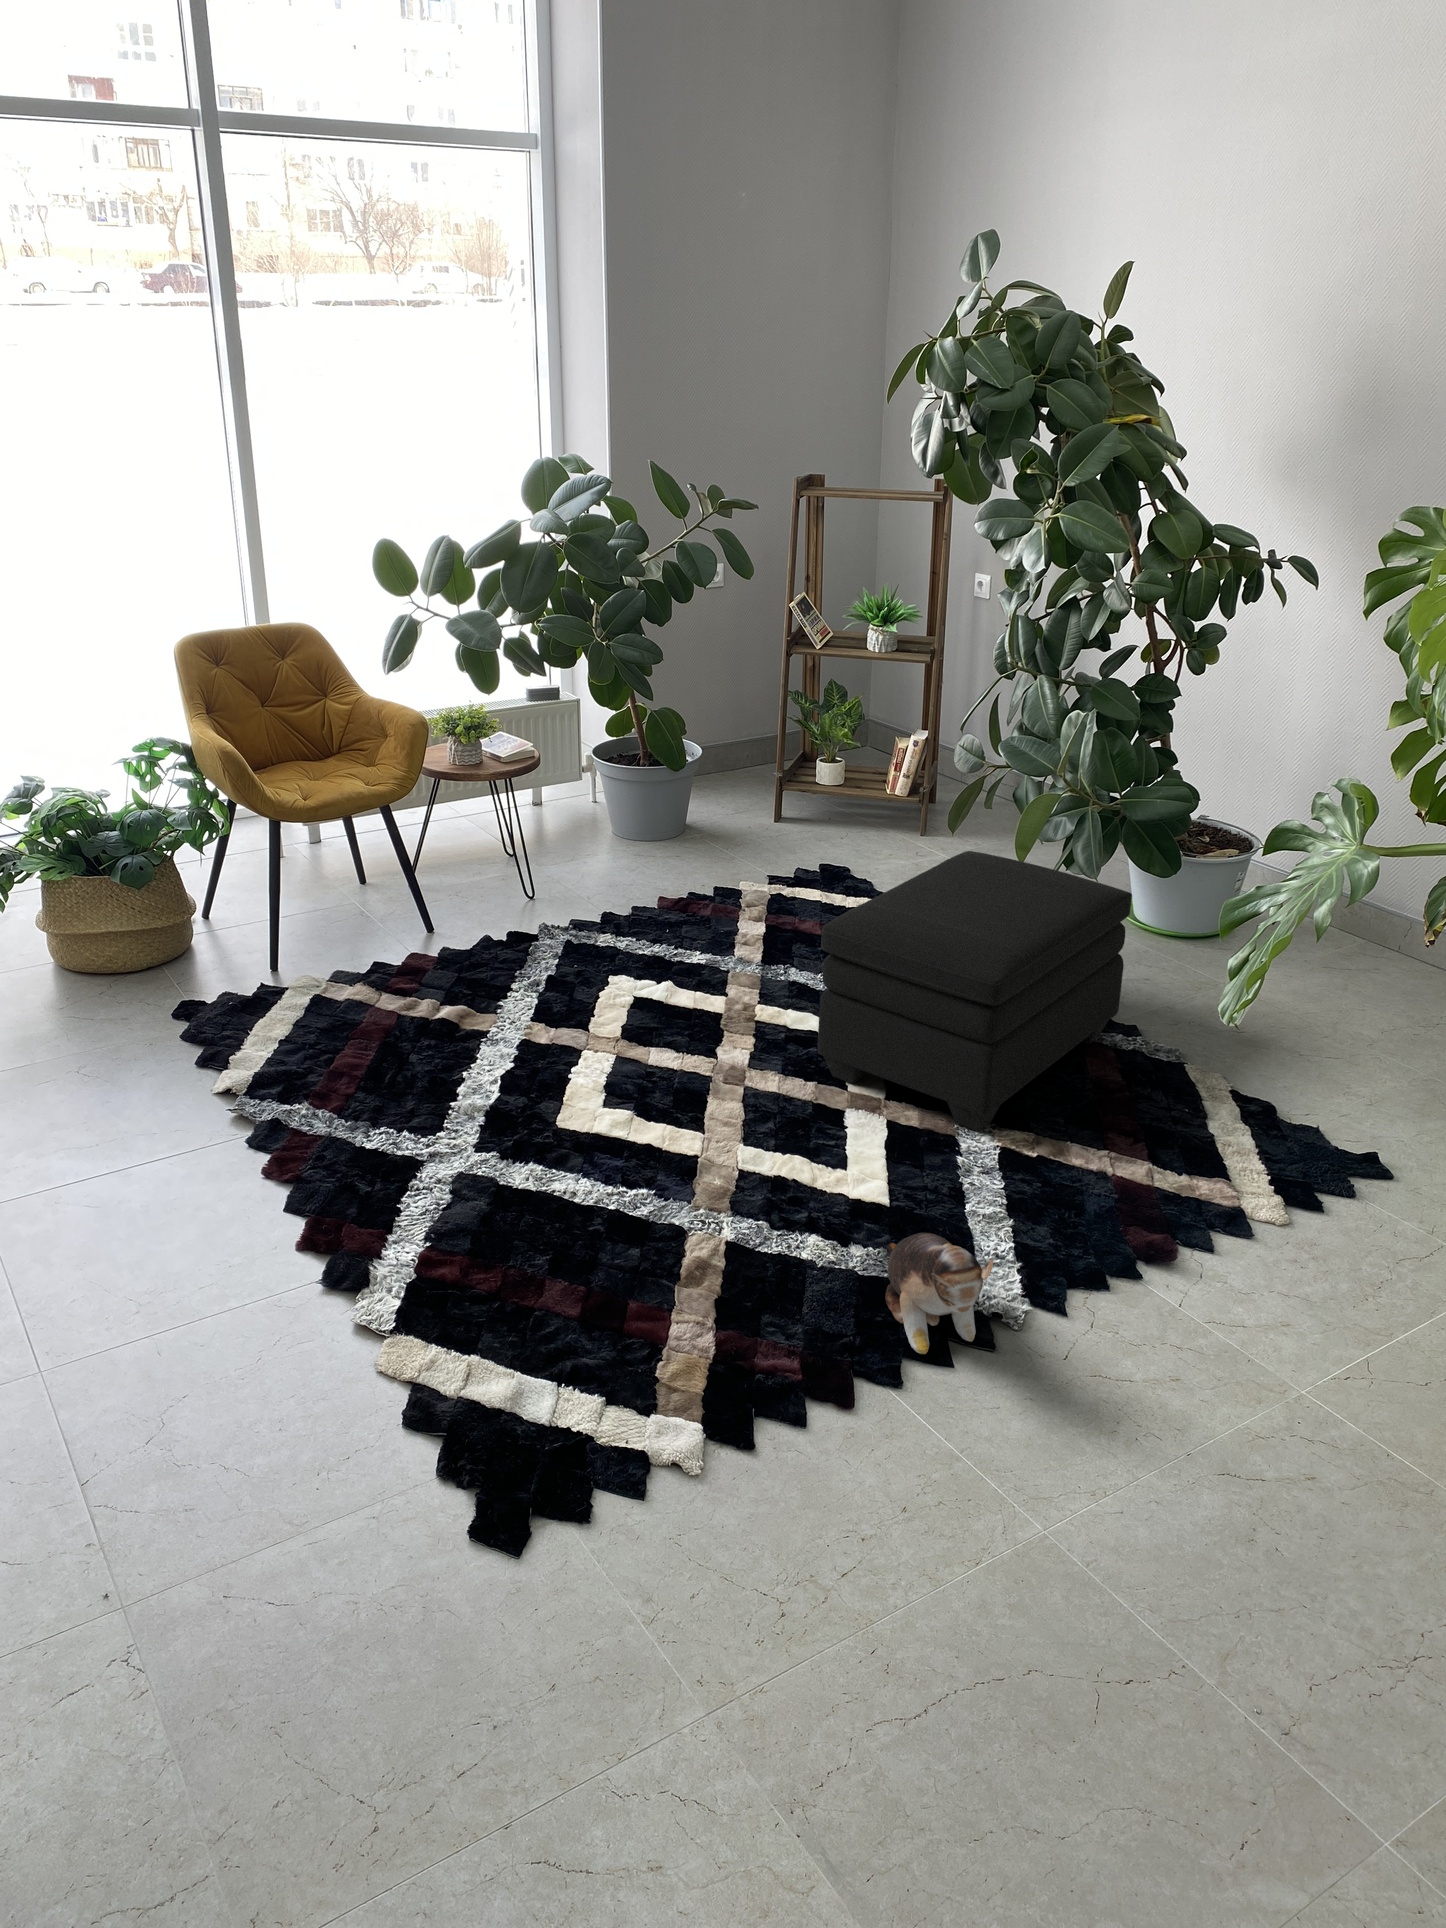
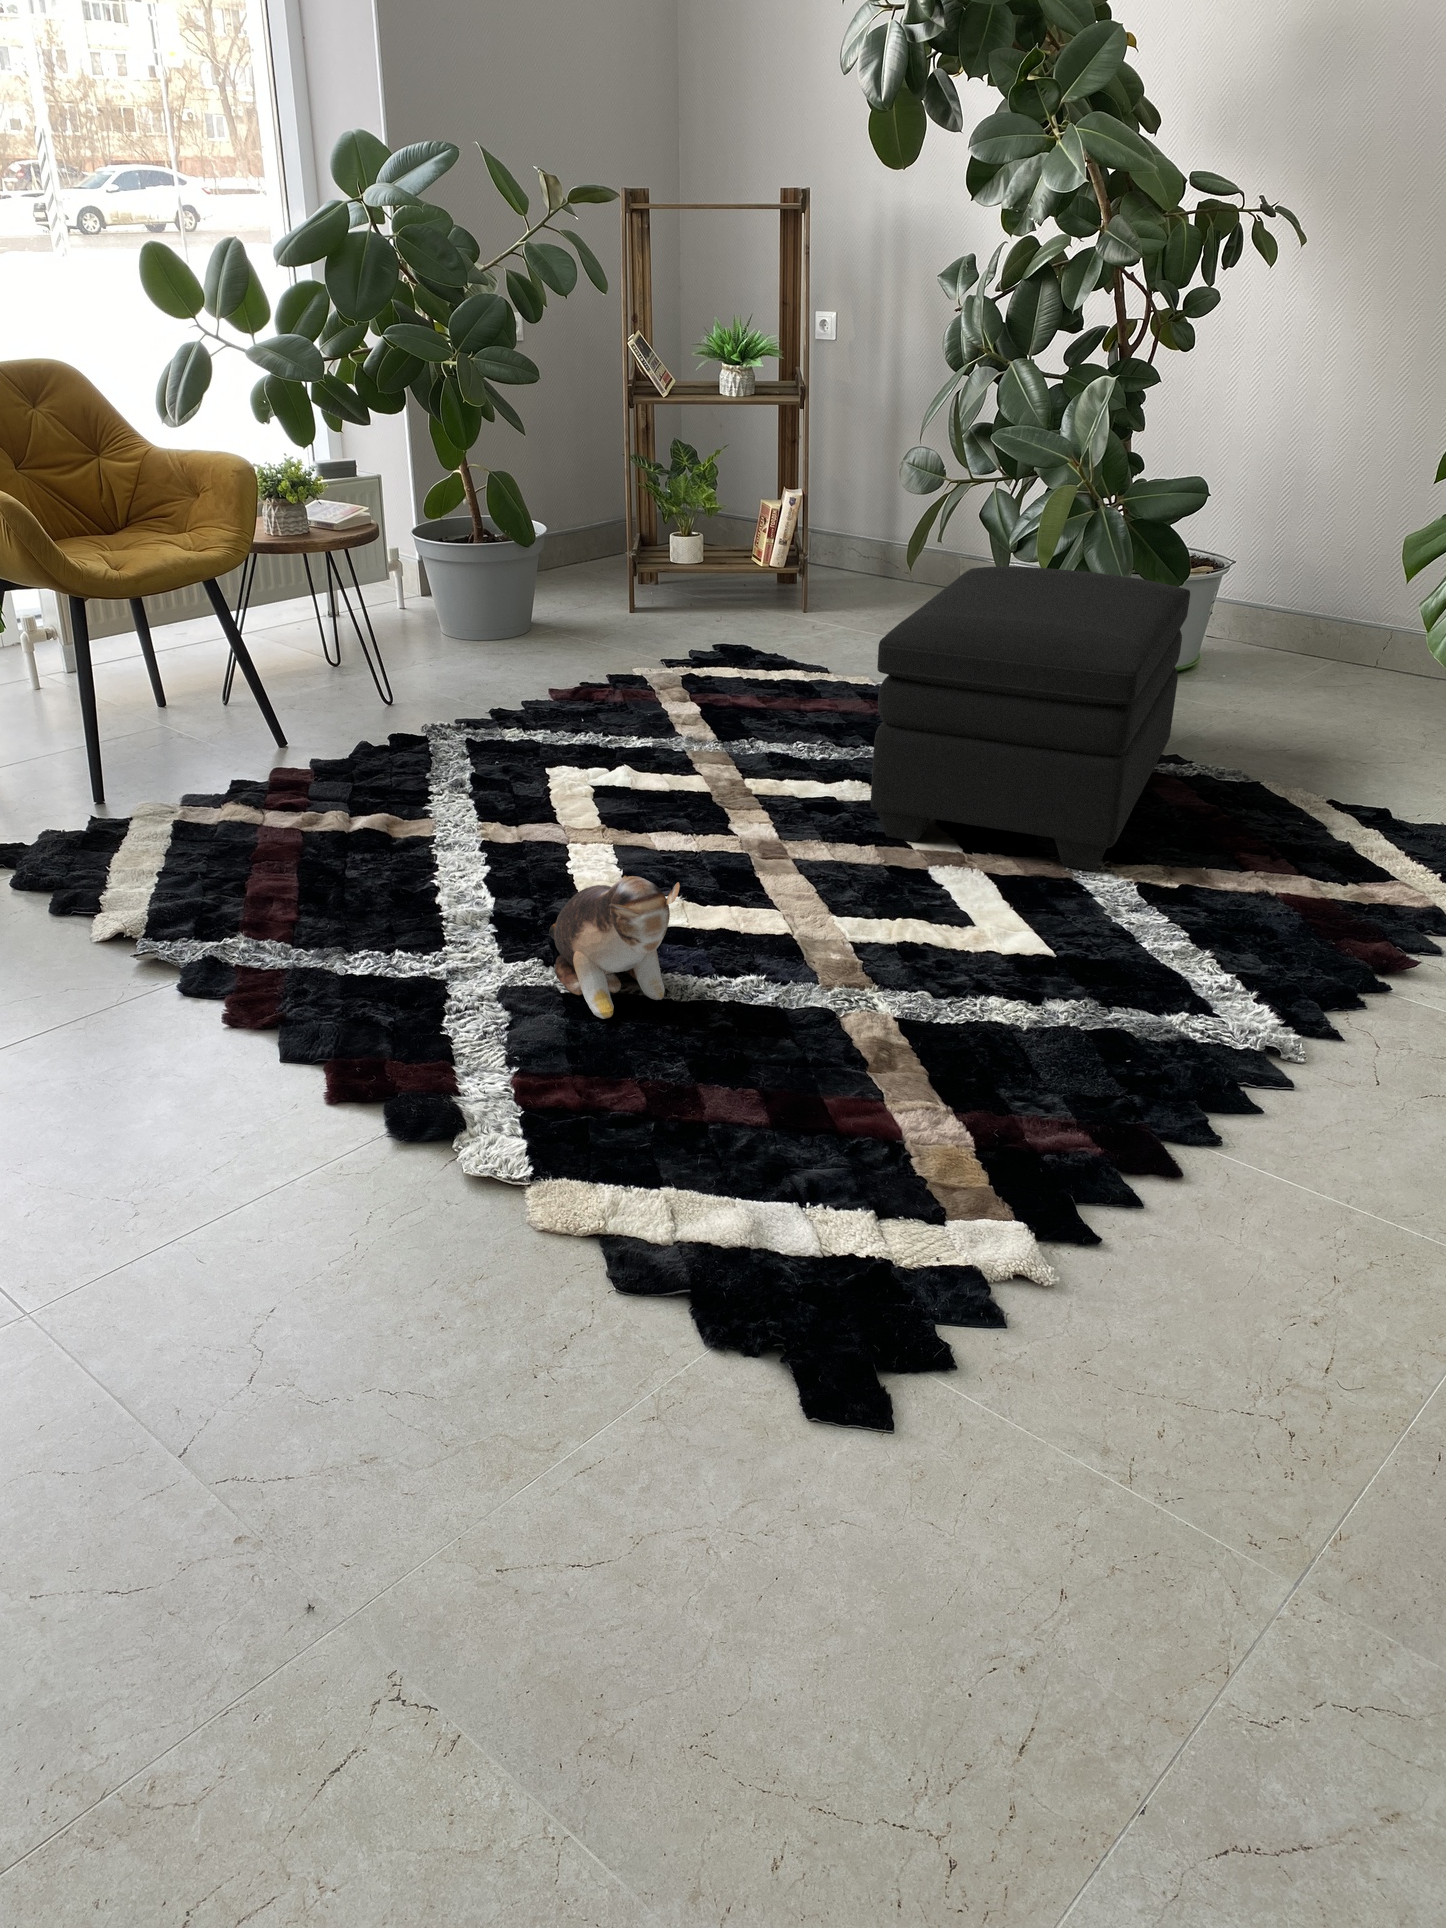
plush toy: present [885,1233,993,1354] -> present [549,875,680,1019]

